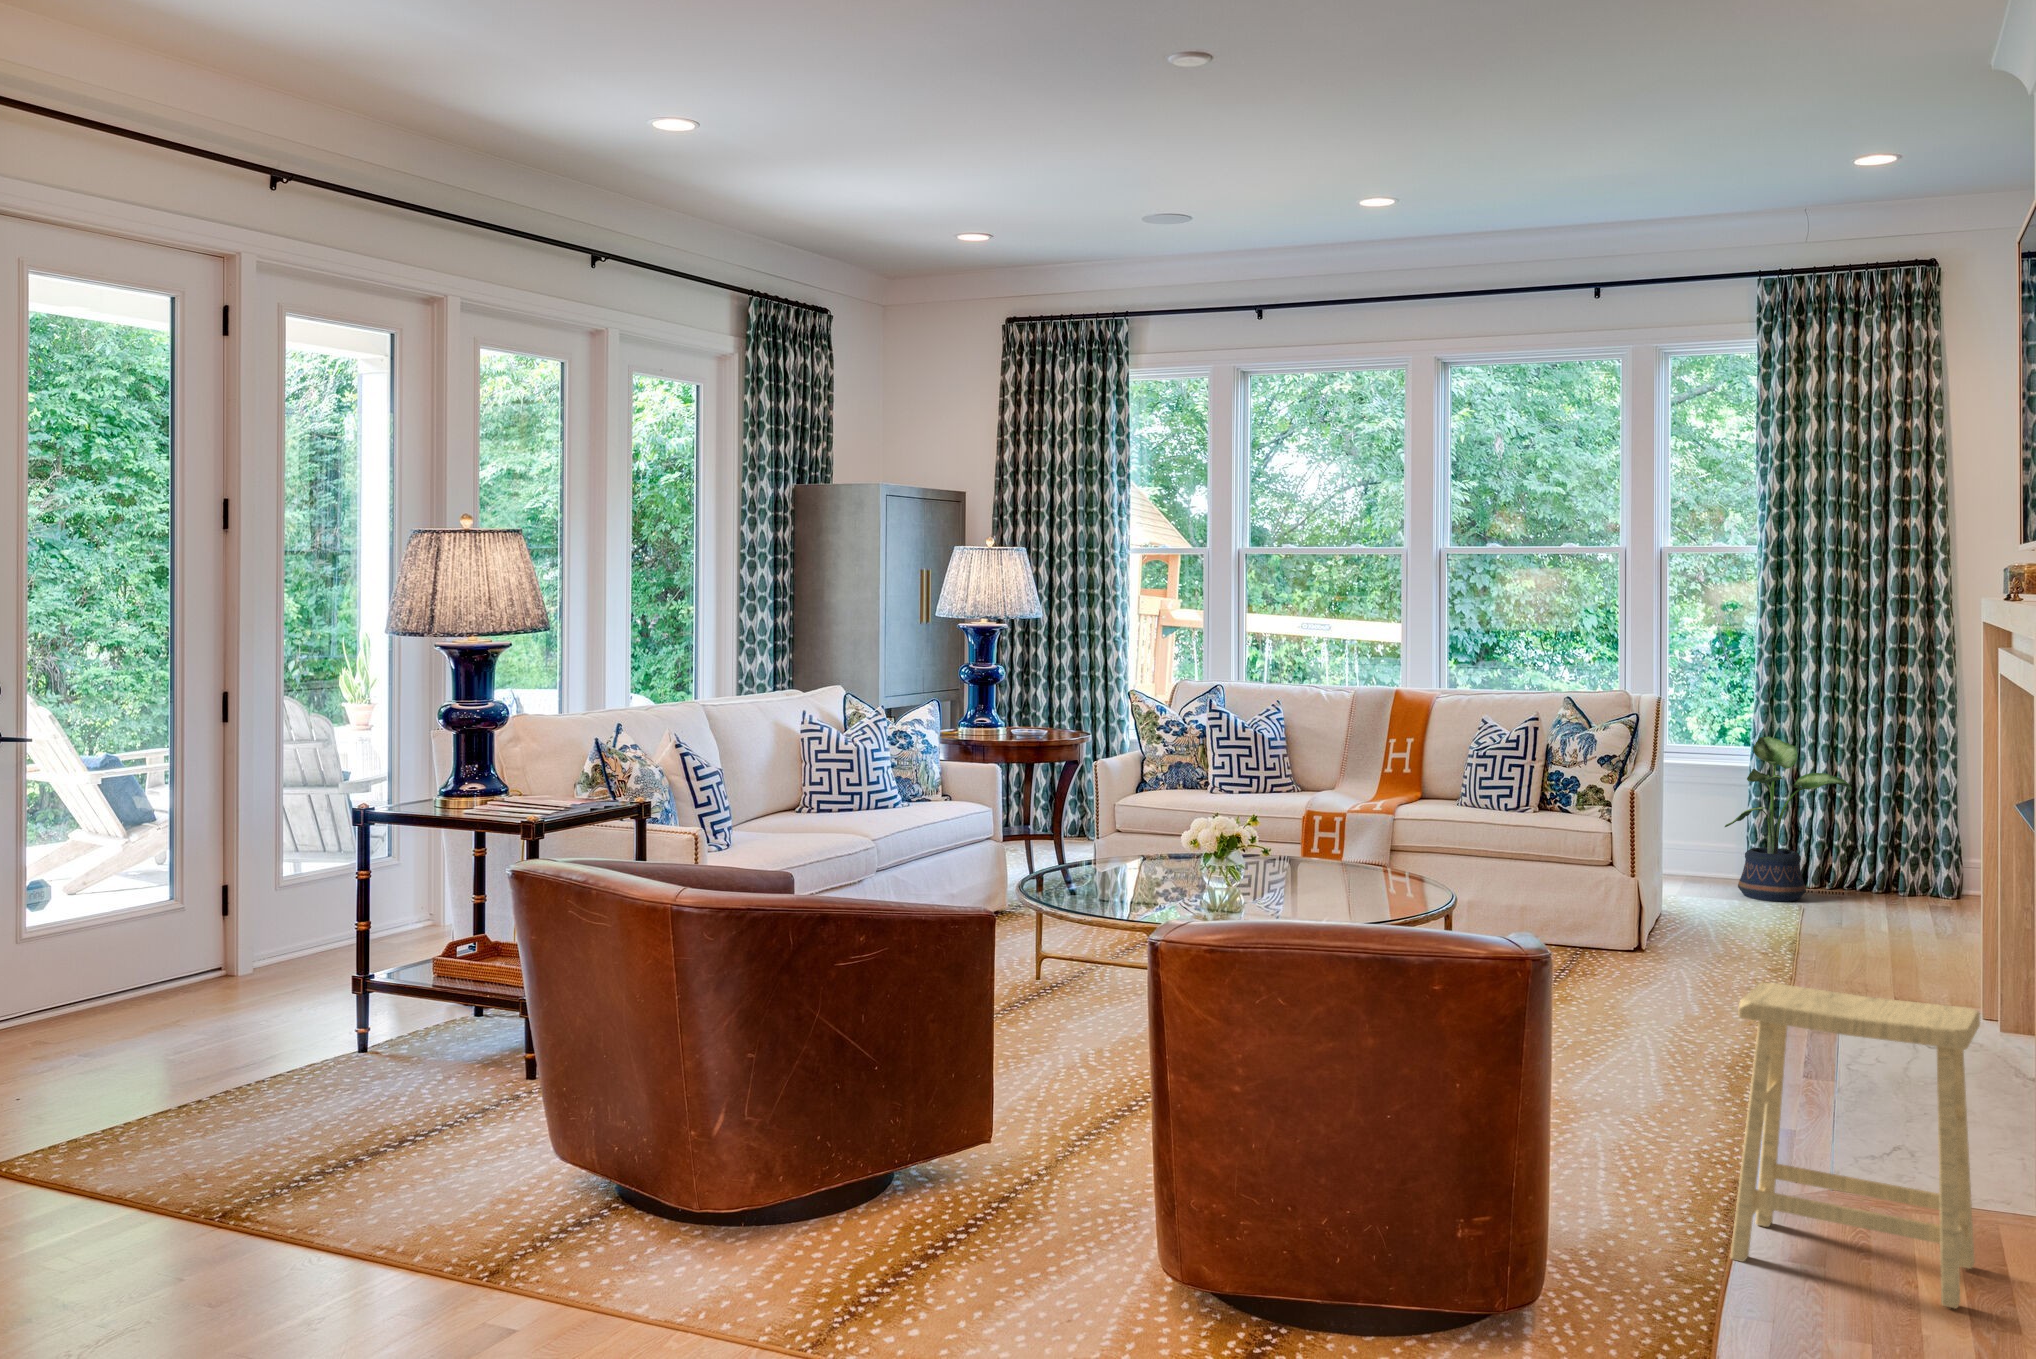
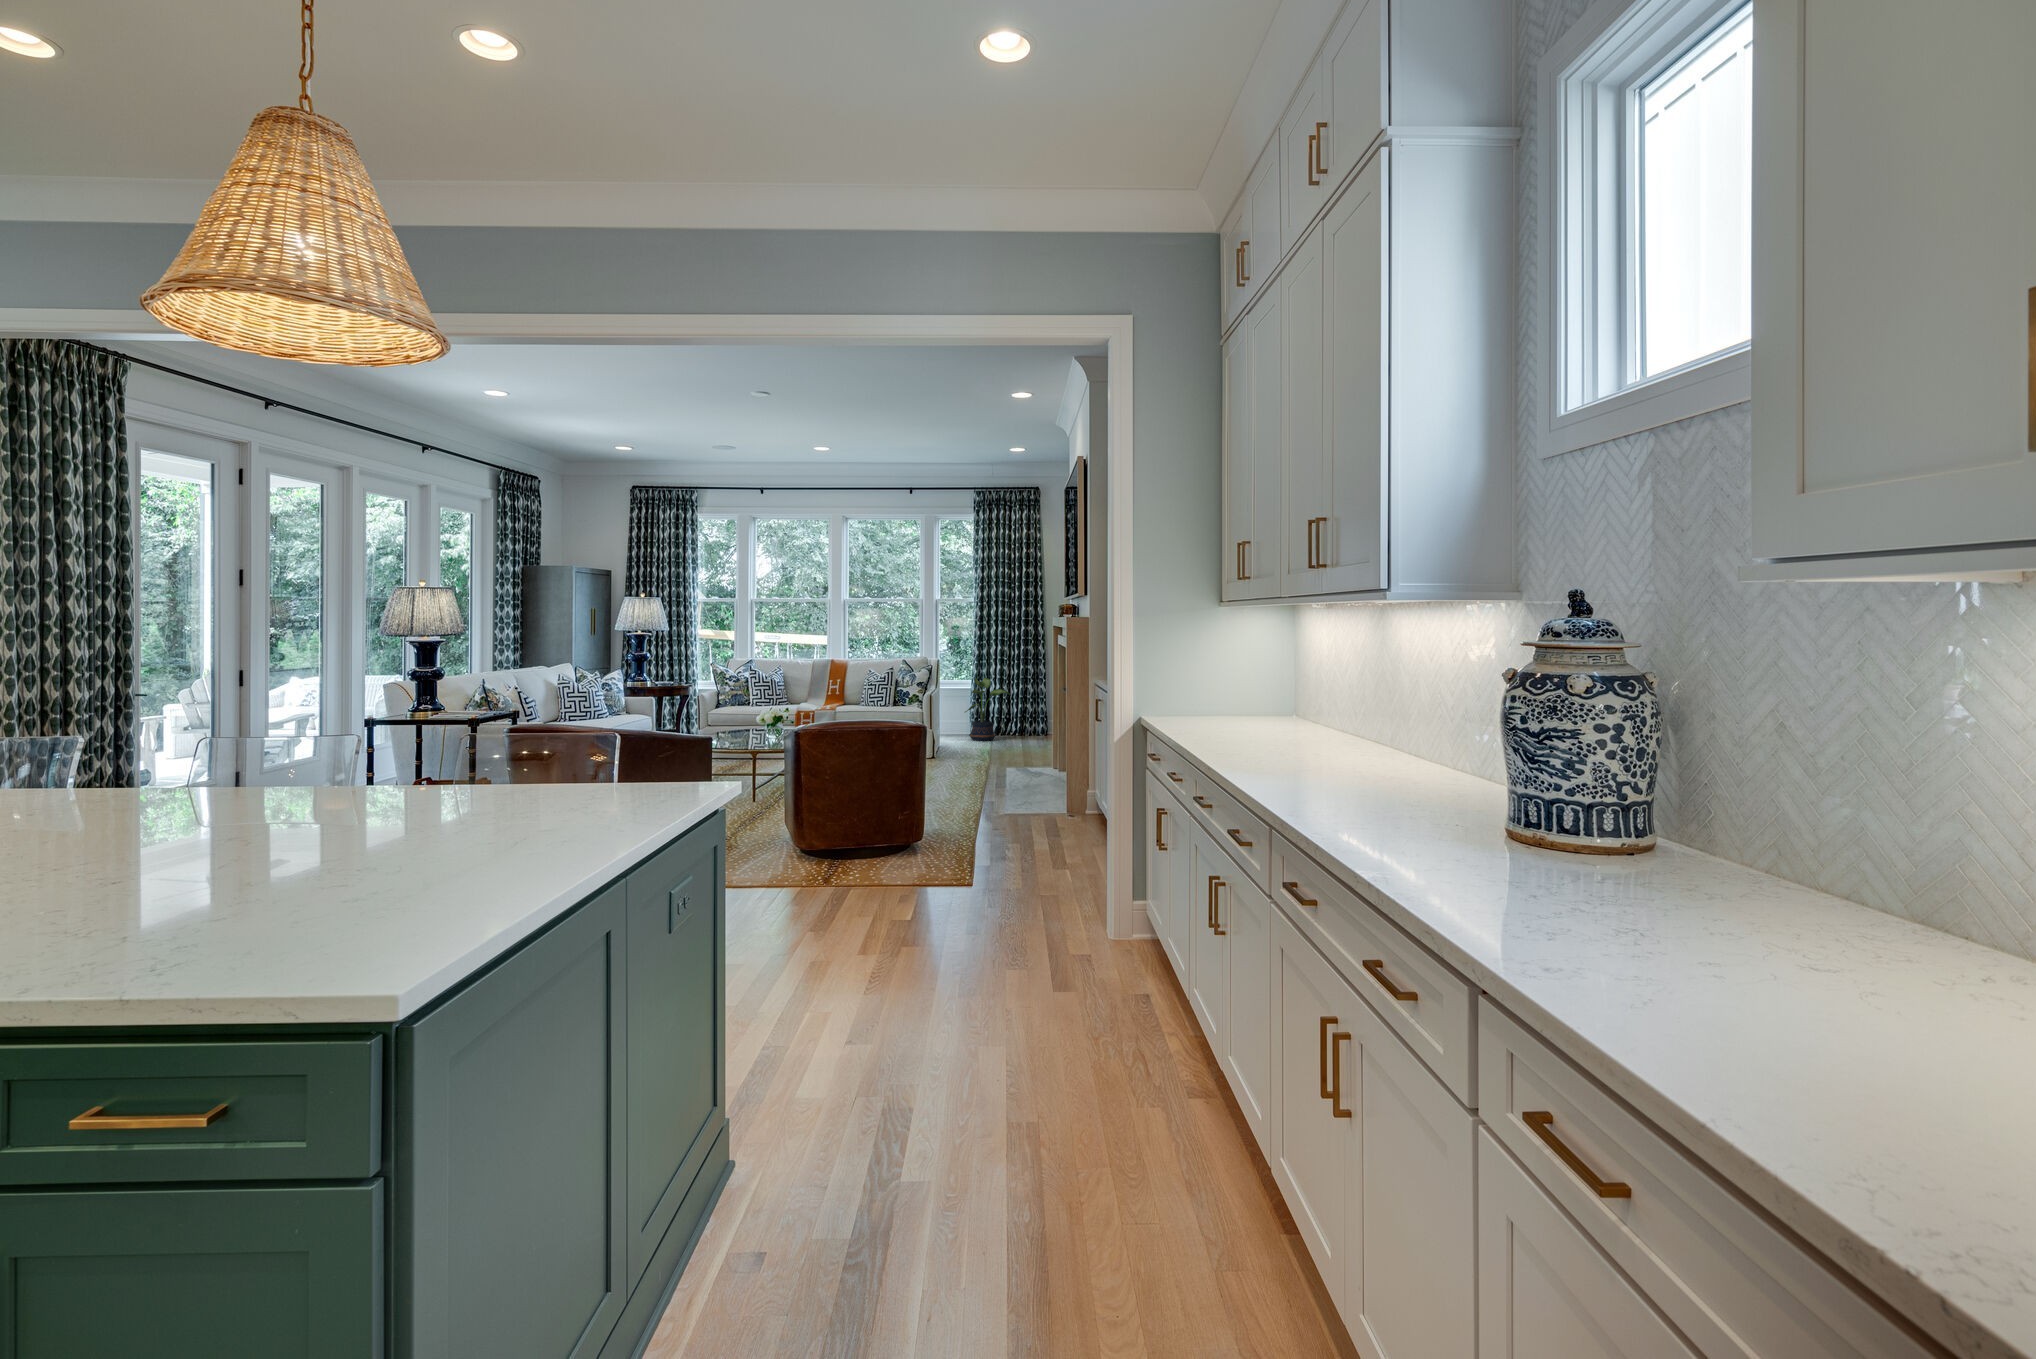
footstool: present [1730,983,1980,1309] -> none [965,740,1035,830]

